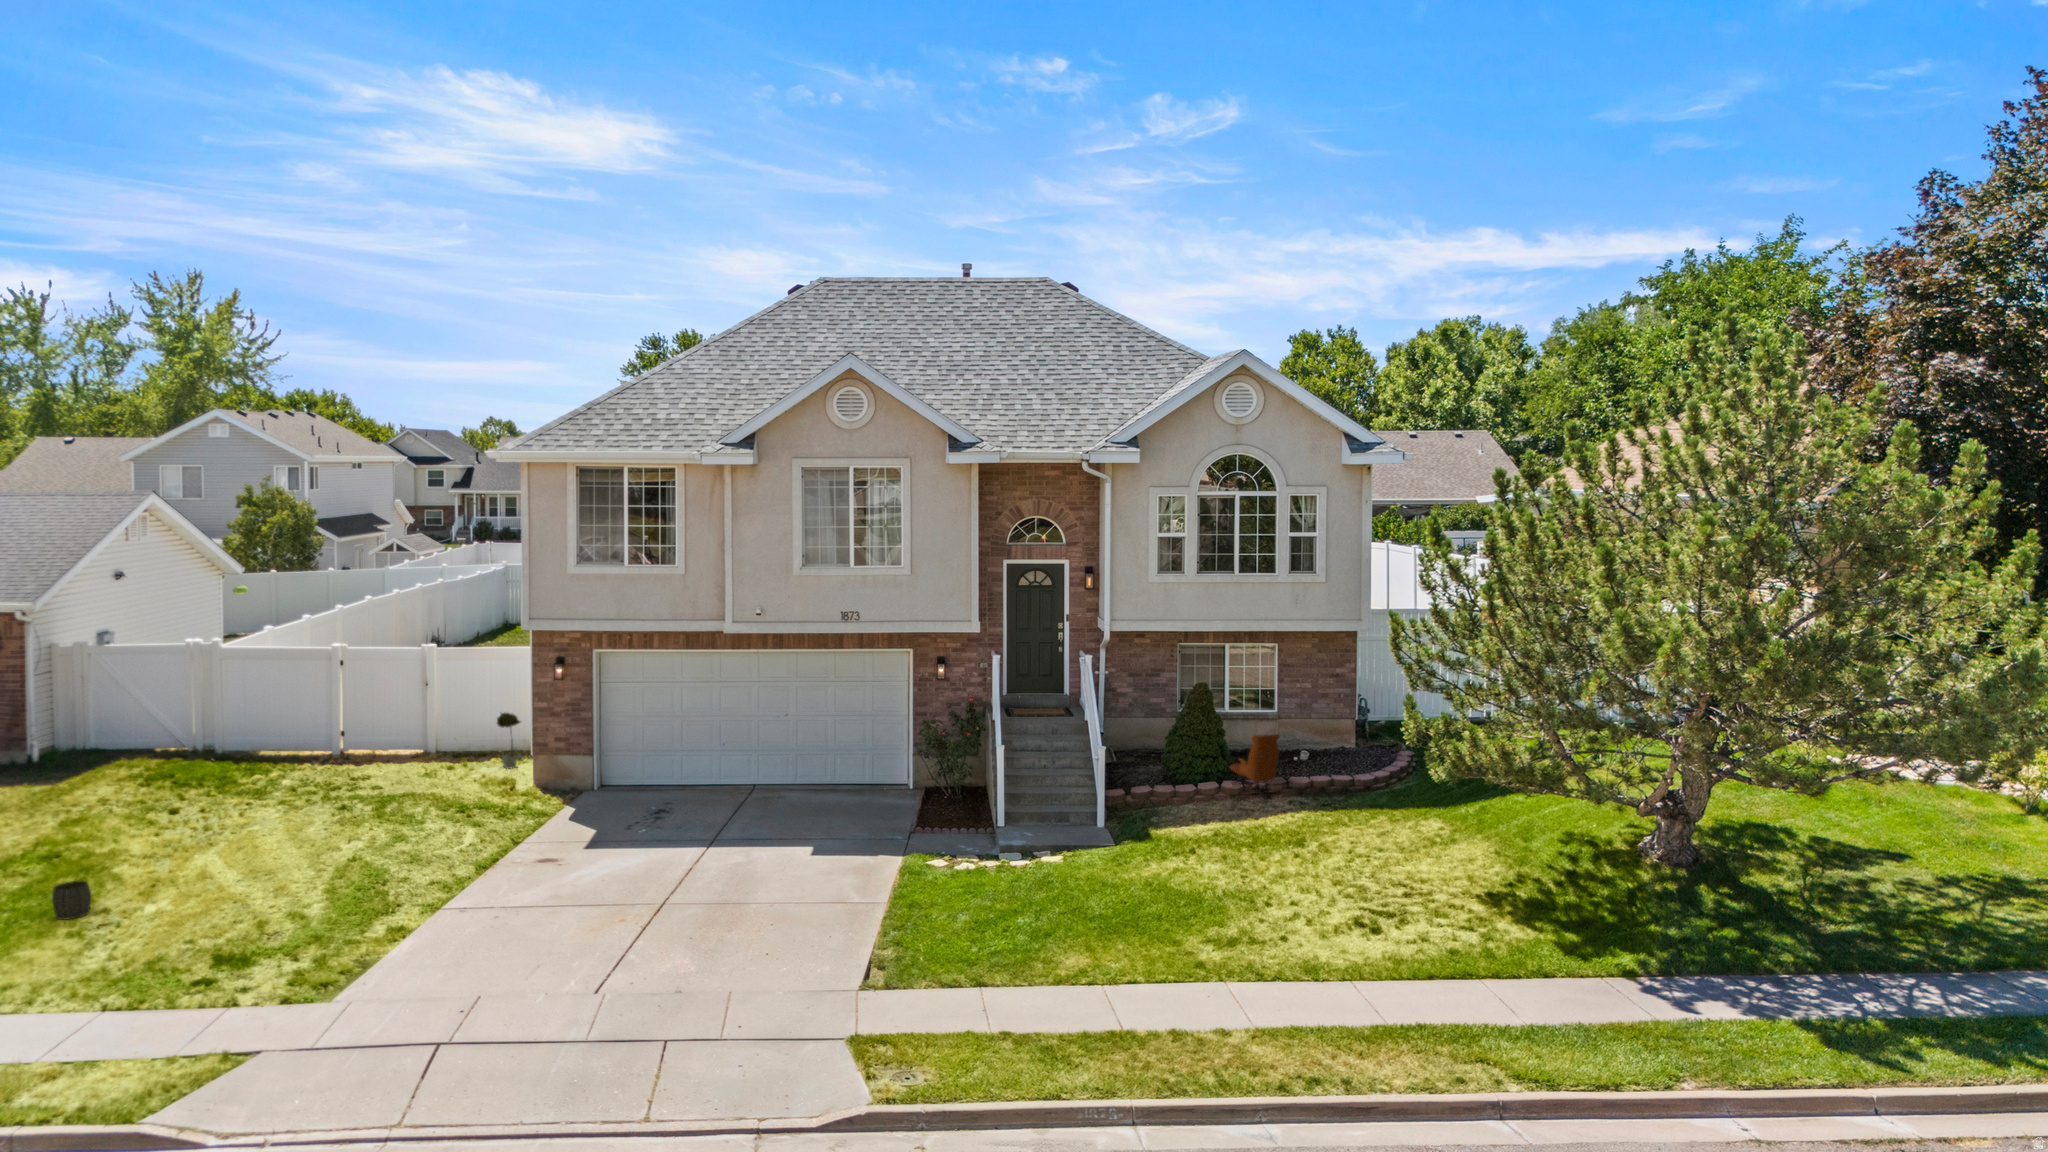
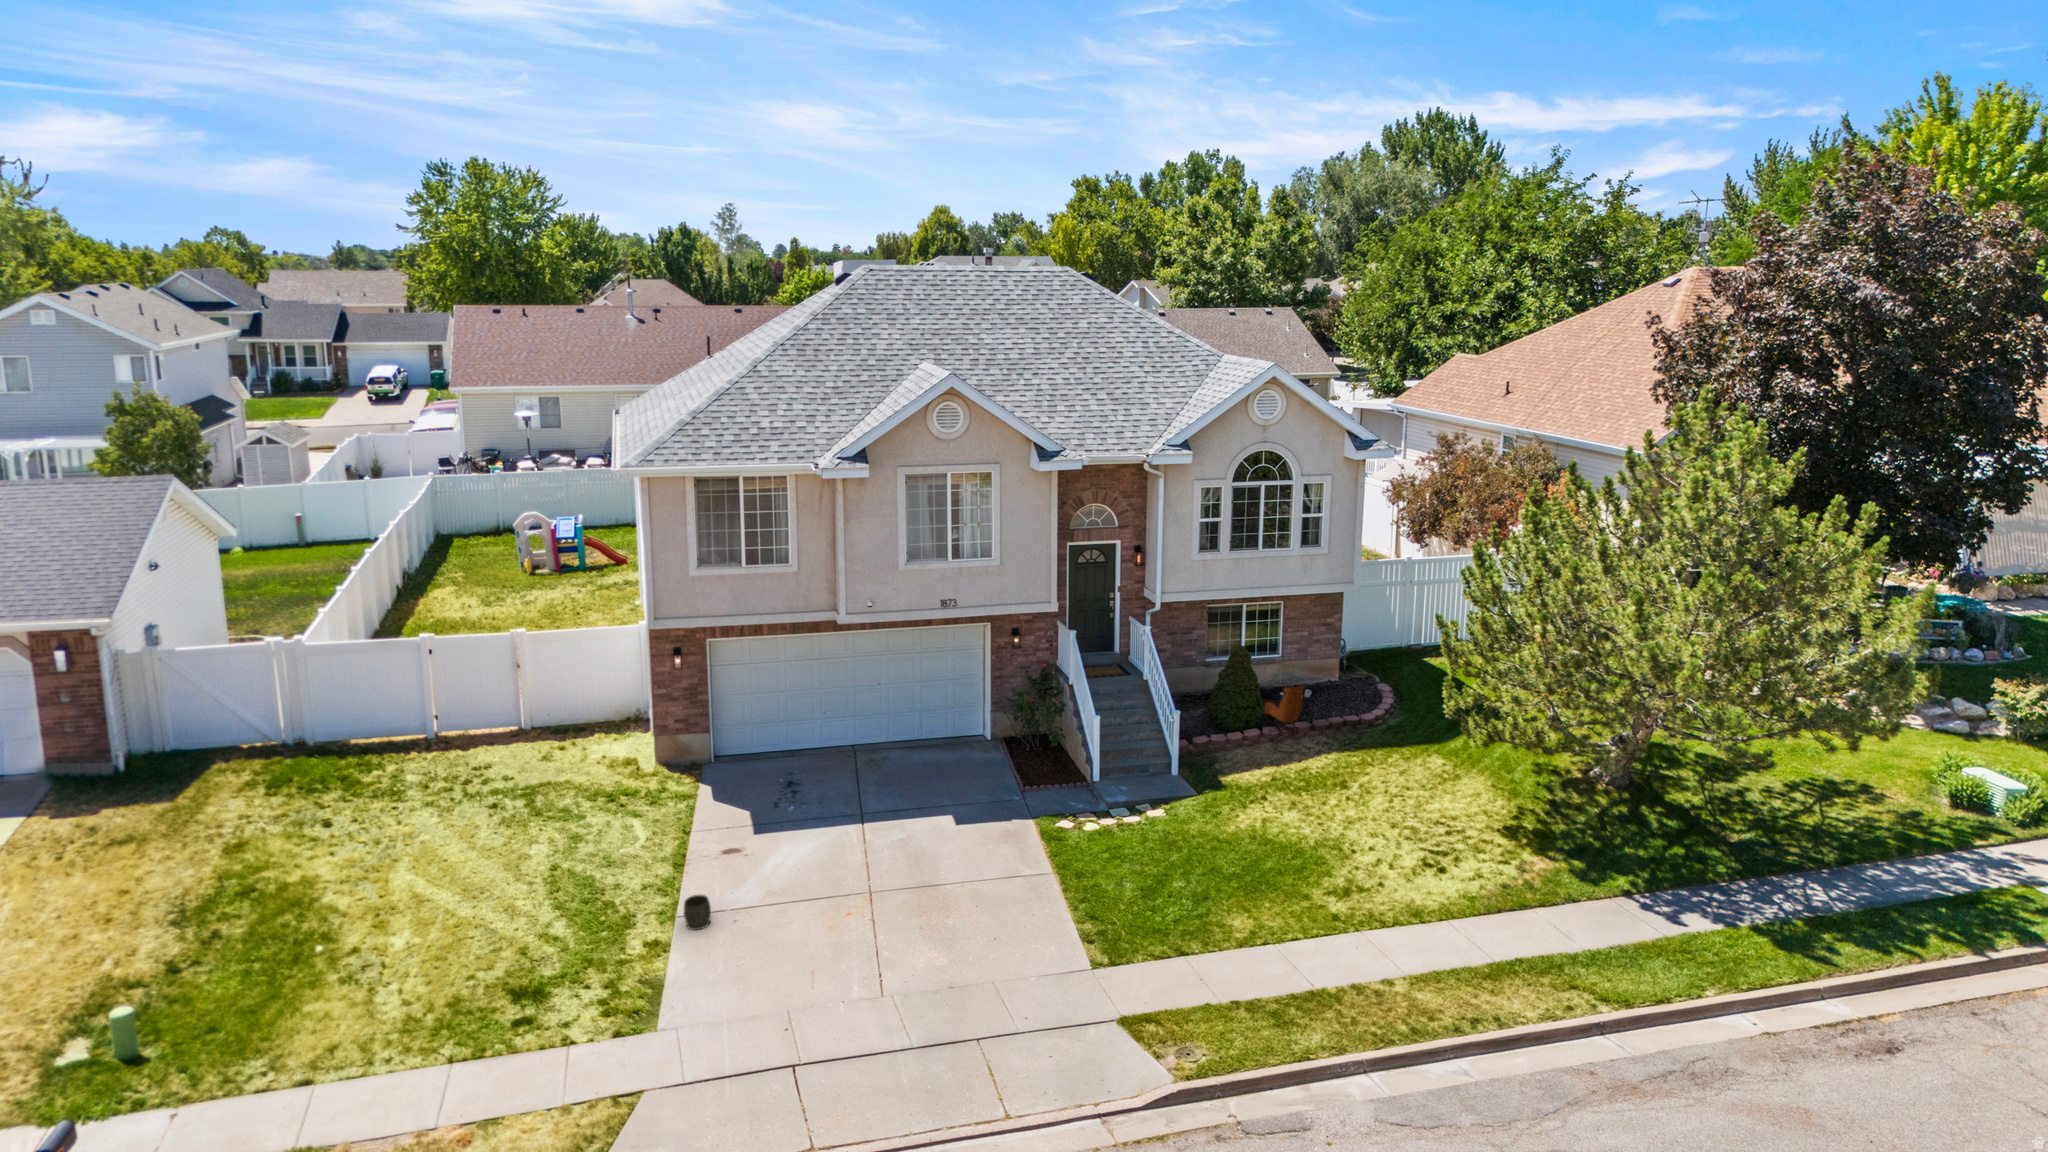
potted tree: present [497,713,522,769] -> none [614,690,640,740]
woven basket: present [52,881,91,920] -> present [684,895,711,930]

